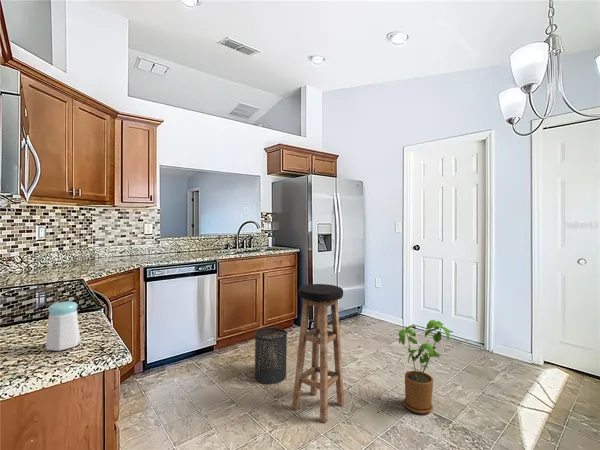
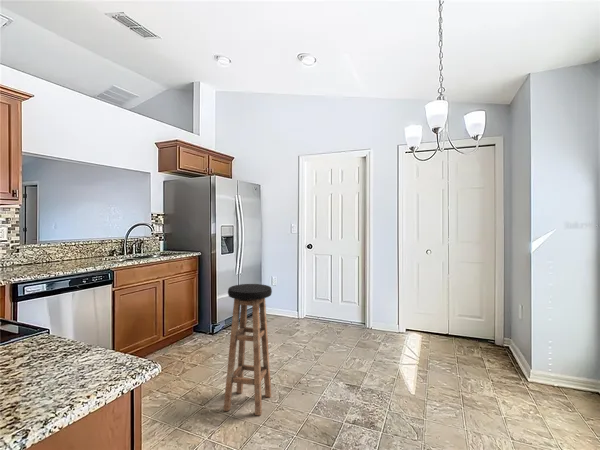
salt shaker: present [46,302,80,351] -> none [47,317,86,377]
house plant: present [399,320,453,414] -> none [315,306,358,388]
trash can: present [254,327,288,384] -> none [170,334,206,395]

